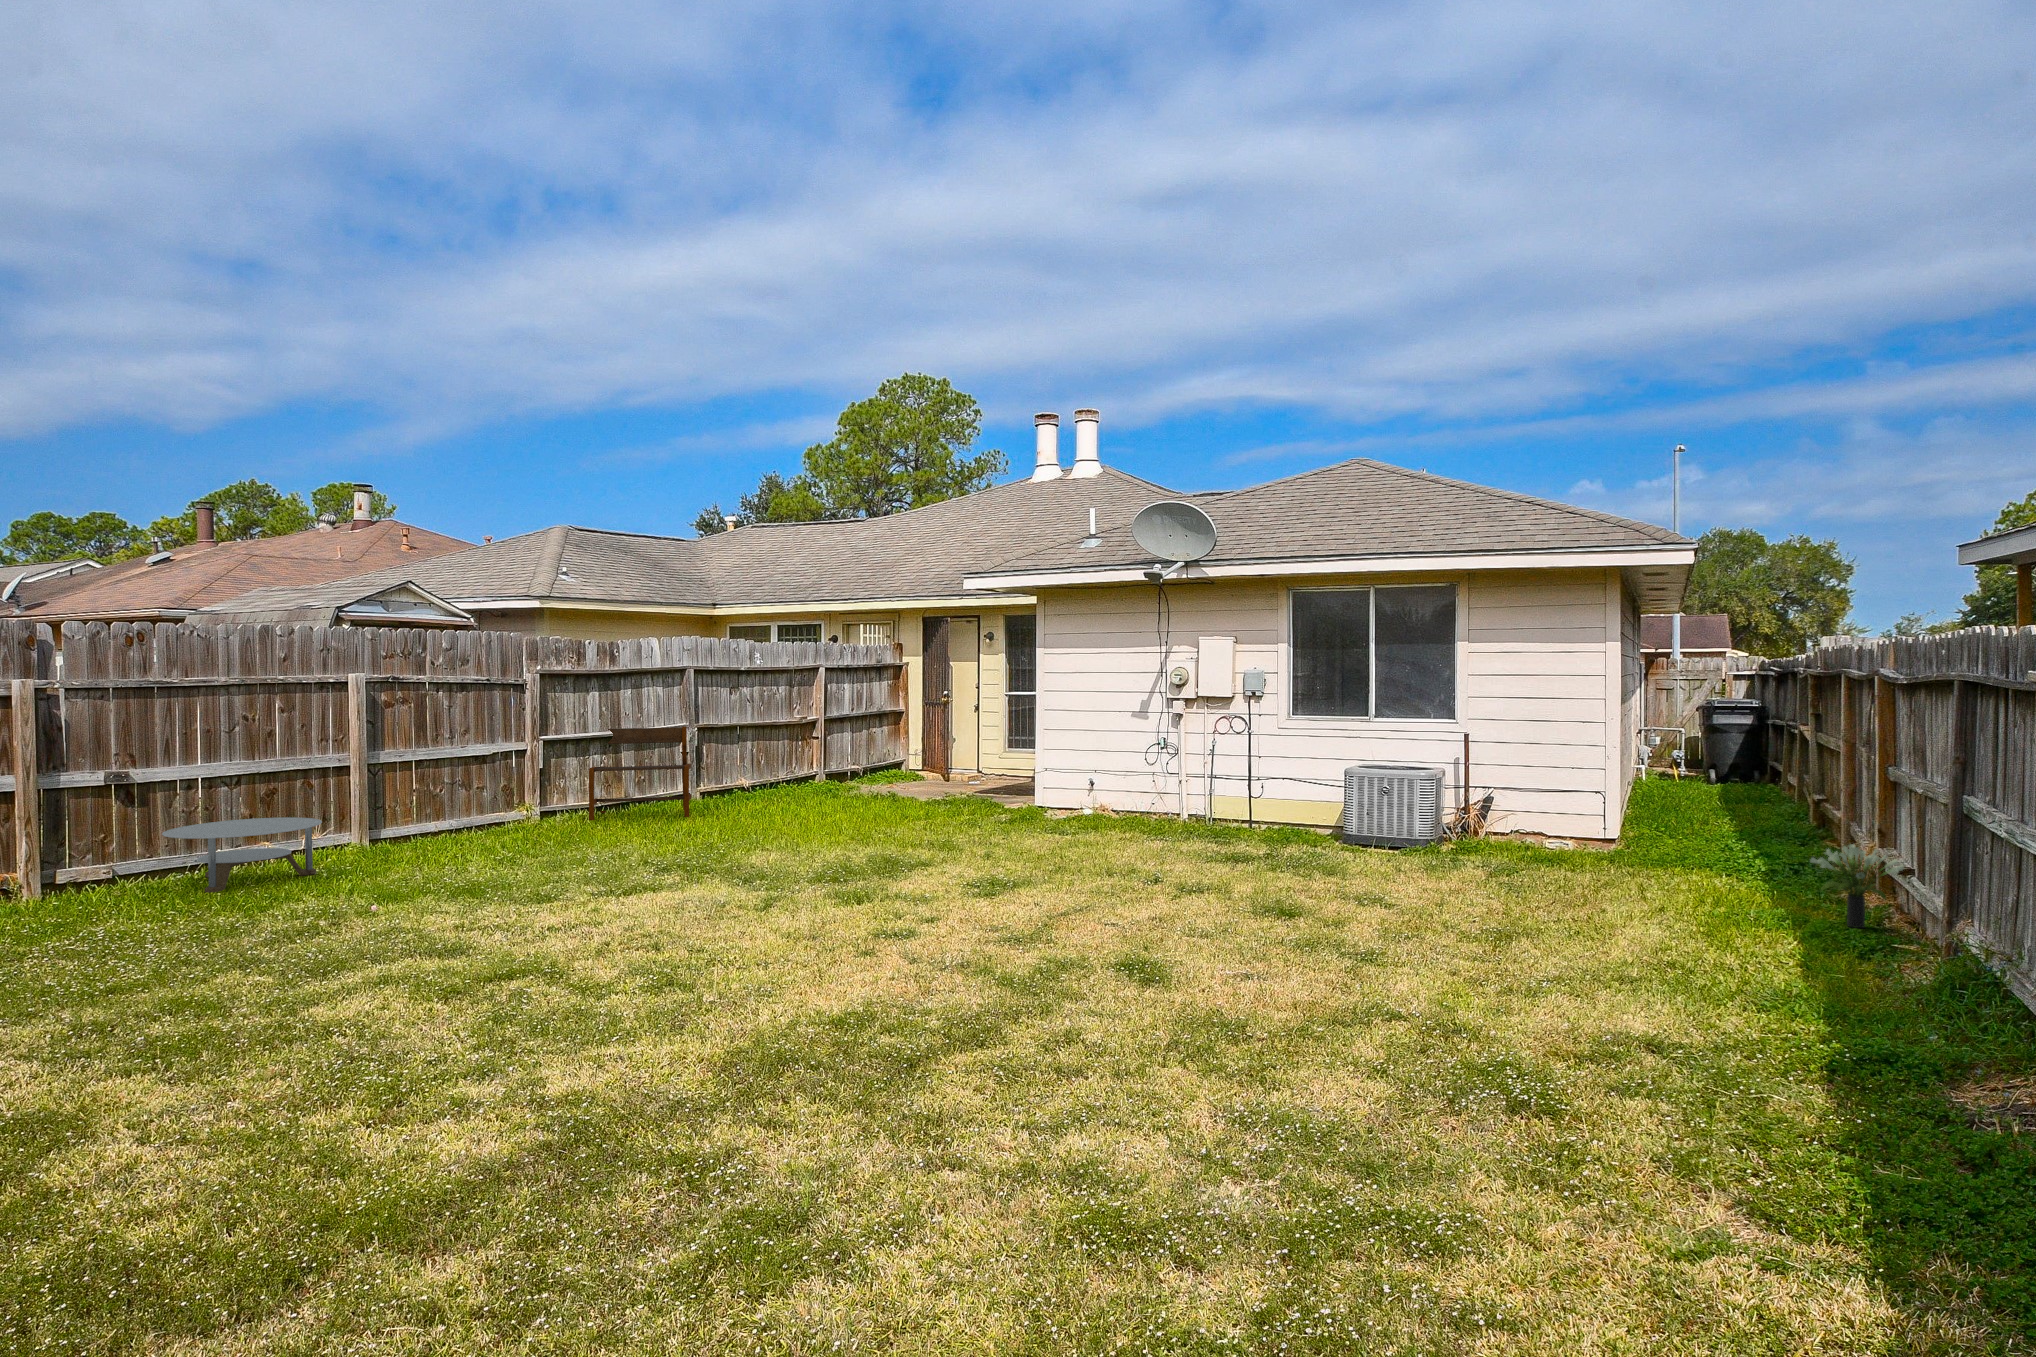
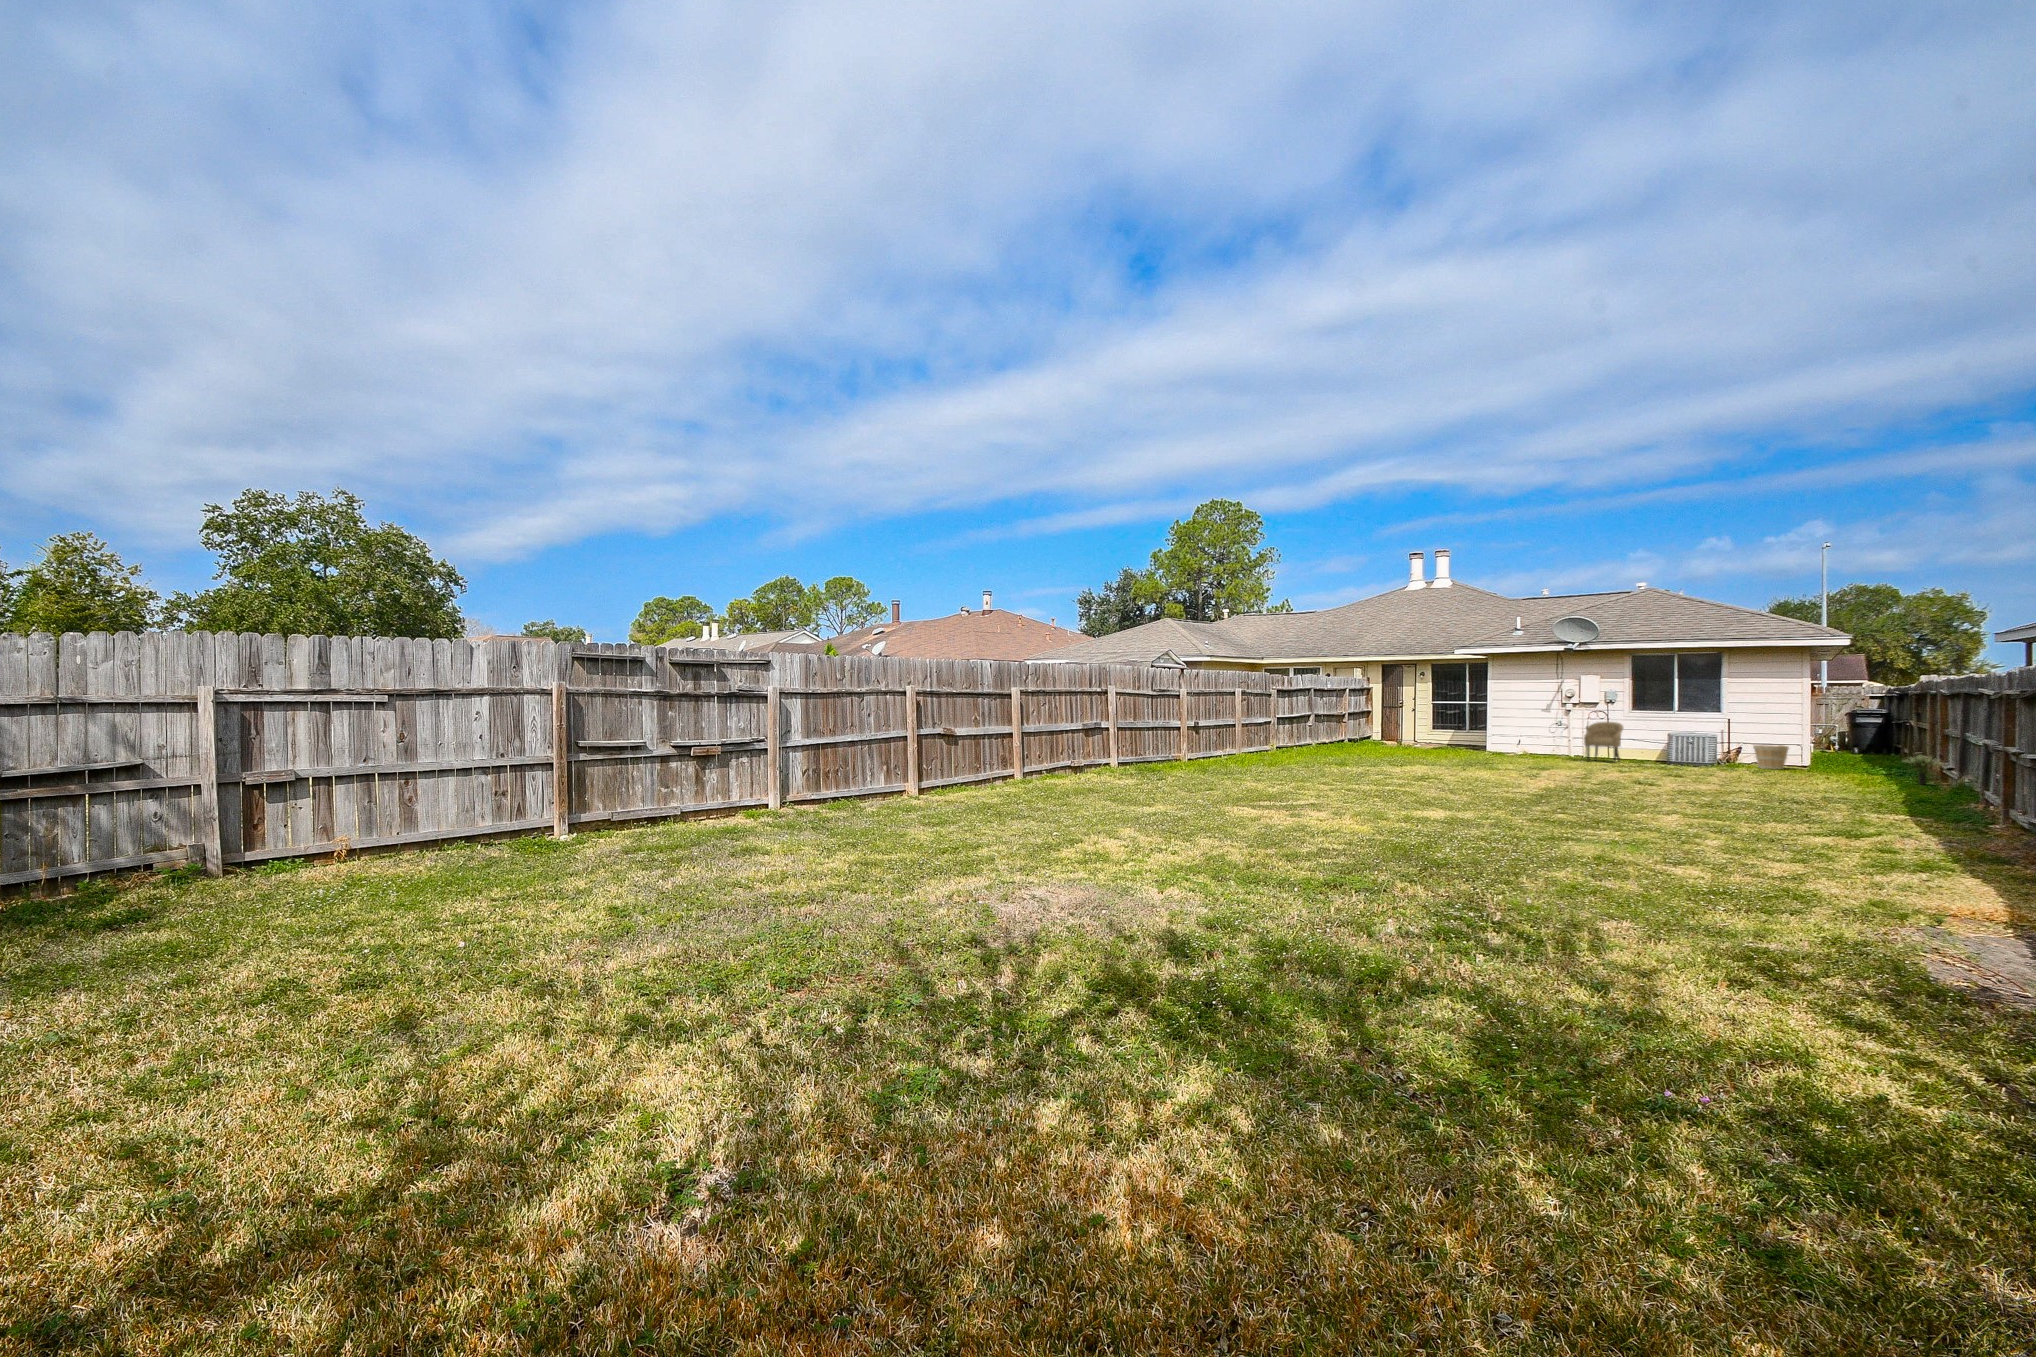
bench: present [589,726,692,820] -> none [1281,714,1328,753]
chair: none [1187,741,1266,839] -> present [1584,722,1624,762]
wooden bucket: none [1510,794,1580,854] -> present [1753,745,1789,770]
round table: present [162,817,322,893] -> none [1210,742,1258,765]

